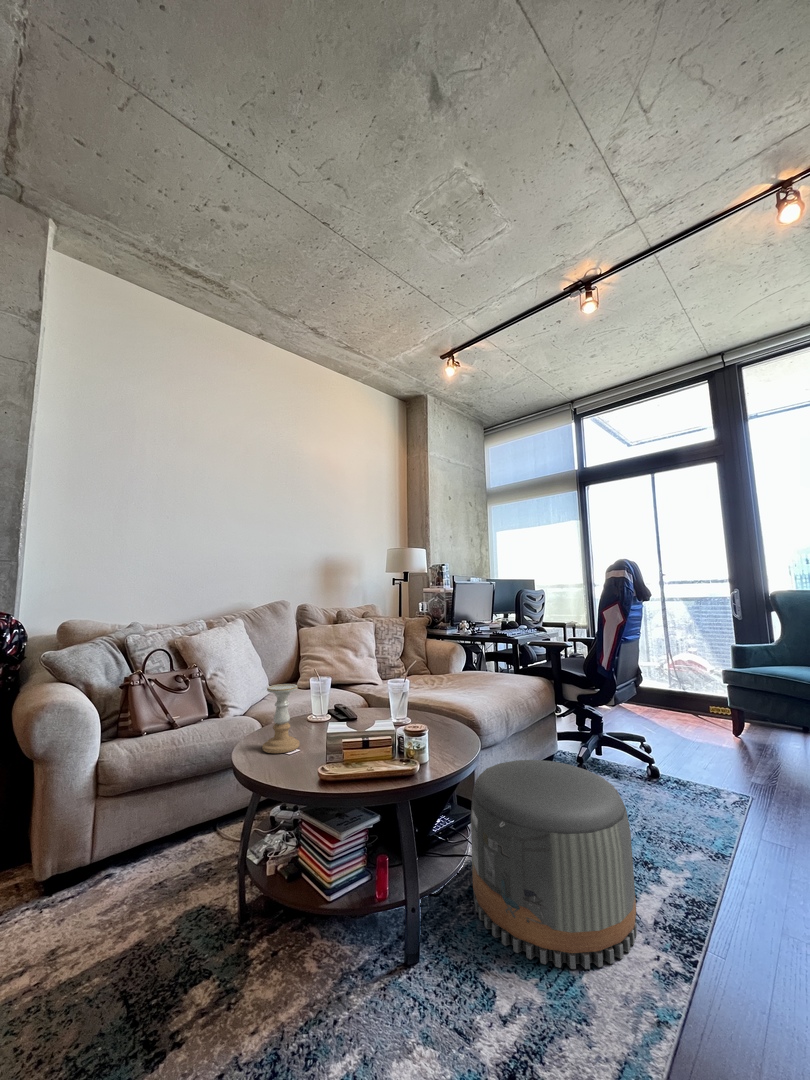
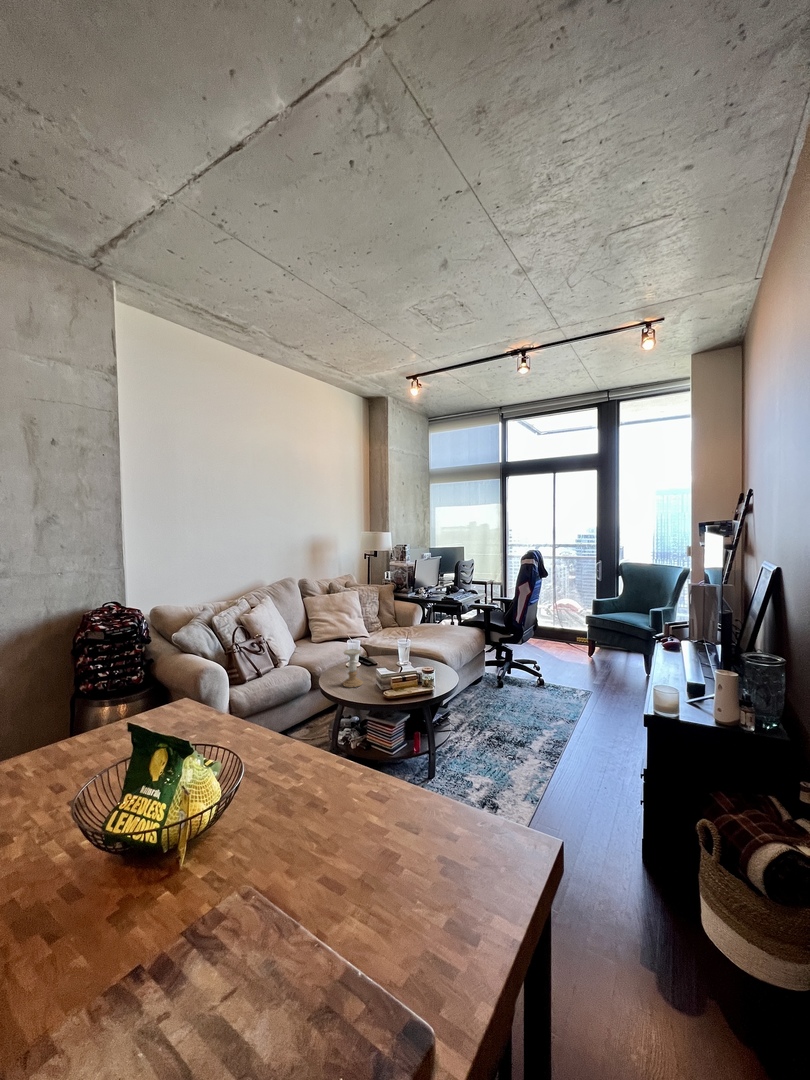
pouf: present [471,760,637,969] -> none [452,681,532,770]

